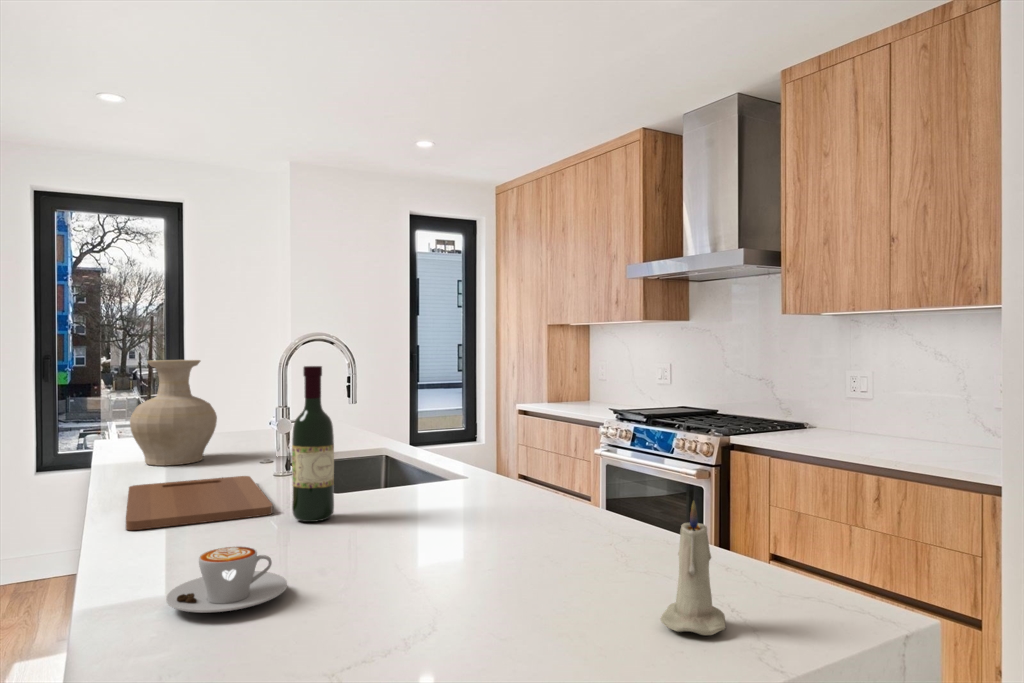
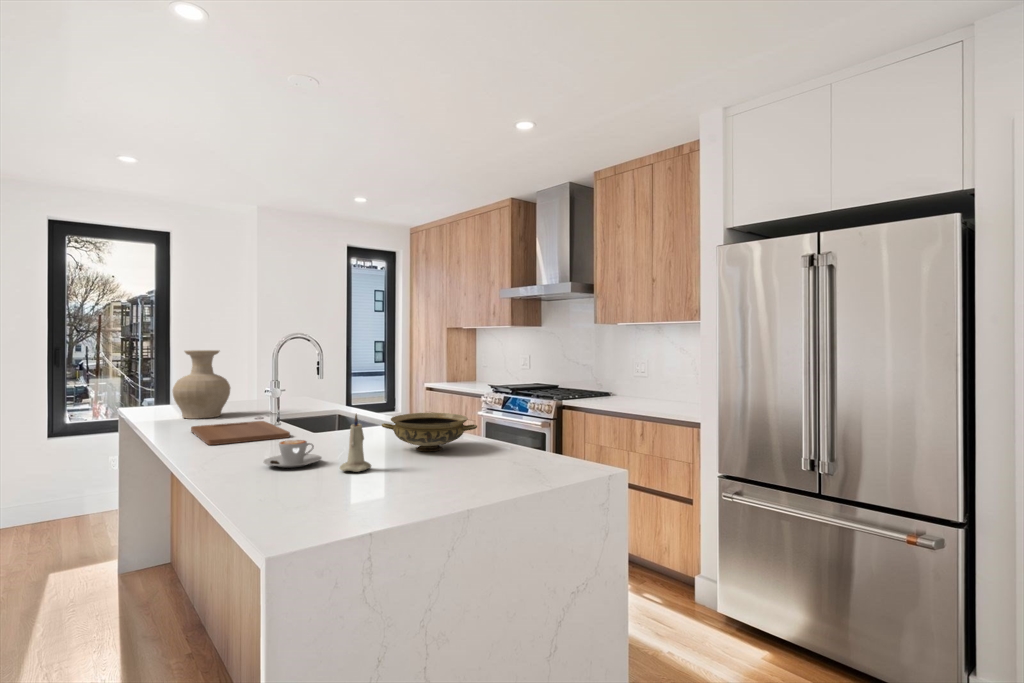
wine bottle: present [292,366,334,522] -> none [304,353,328,439]
ceramic bowl: none [416,482,606,569] -> present [382,413,477,451]
candle: present [660,501,725,635] -> present [340,414,371,472]

